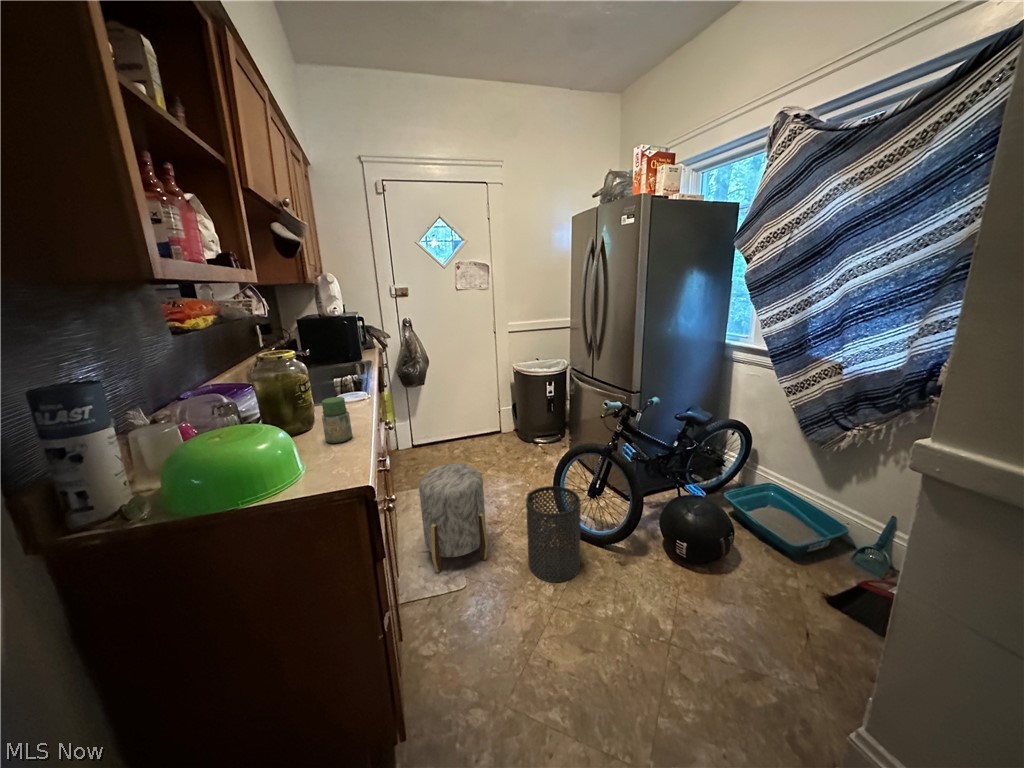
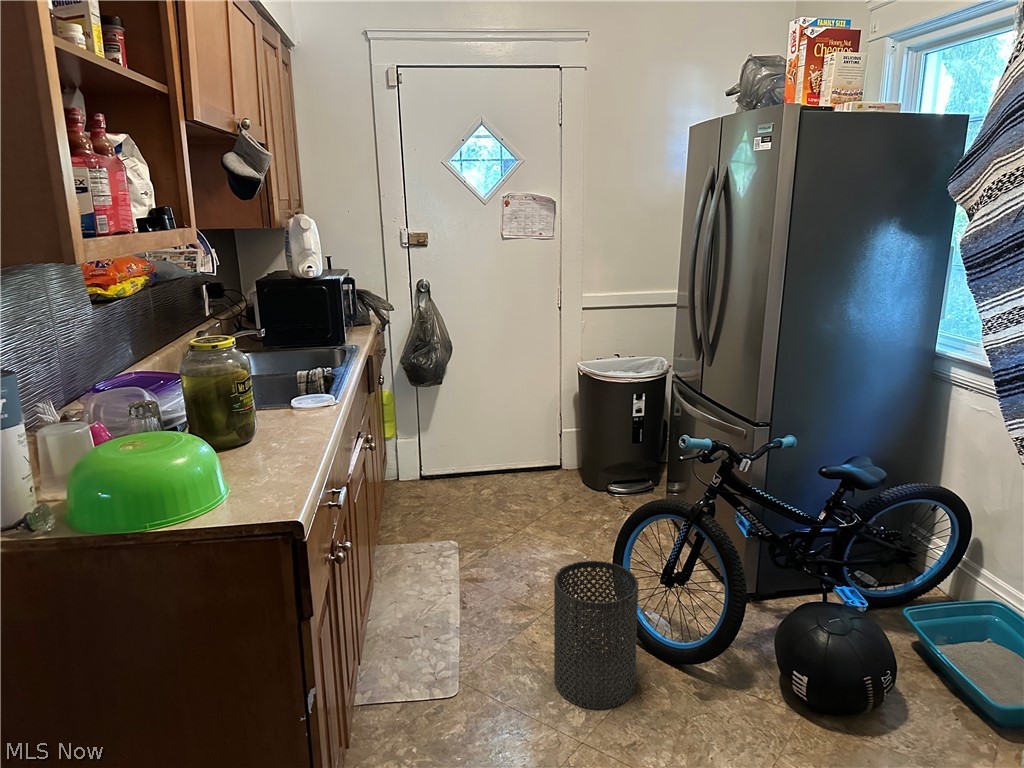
jar: present [322,397,352,443] -> none [257,404,294,464]
stool: present [419,464,488,573] -> none [401,511,497,670]

